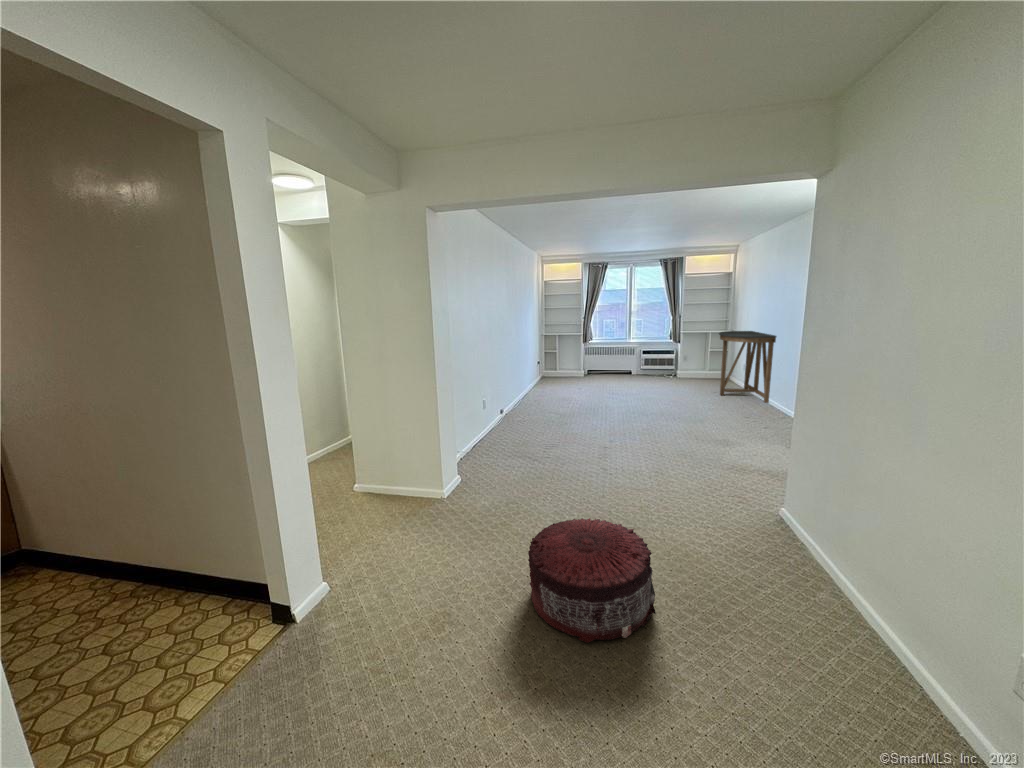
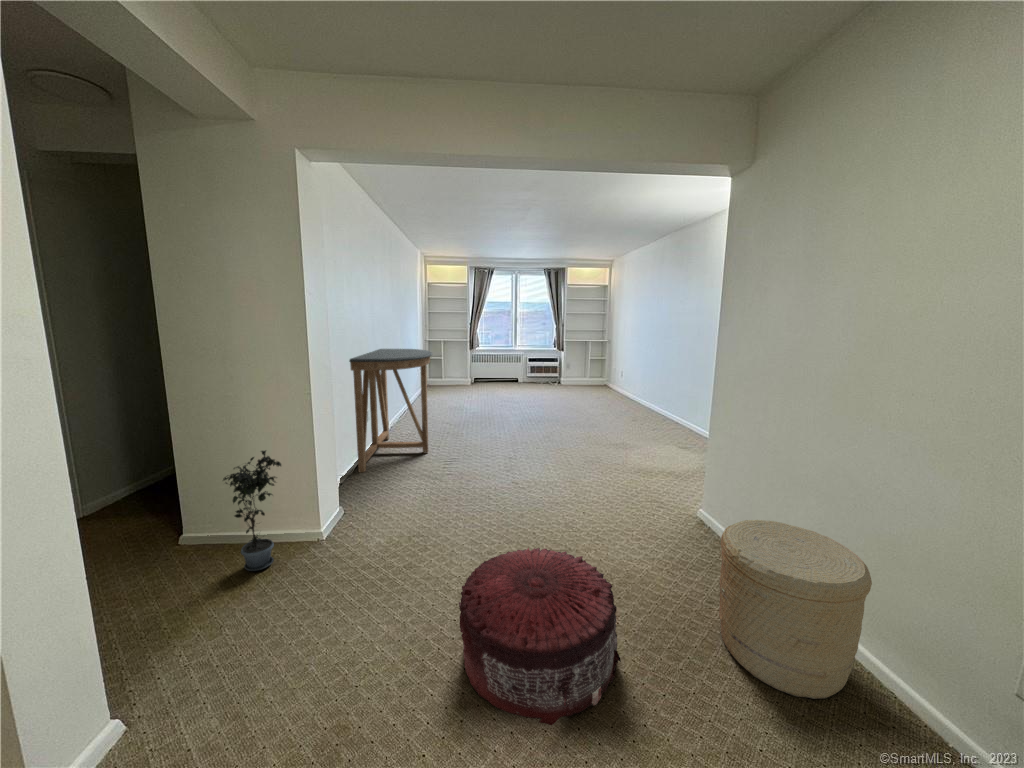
console table: present [719,331,776,403] -> present [349,349,432,472]
potted plant: none [377,429,415,515] -> present [223,451,281,571]
woven basket: none [755,515,900,676] -> present [719,520,872,699]

